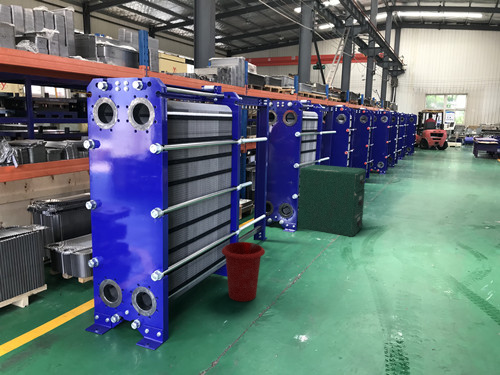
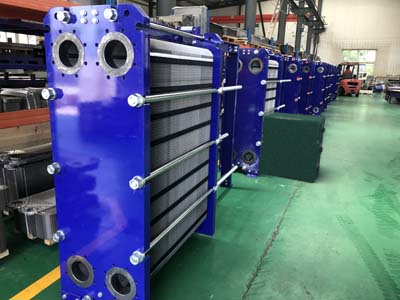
waste bin: present [222,242,265,301] -> none [201,199,248,265]

